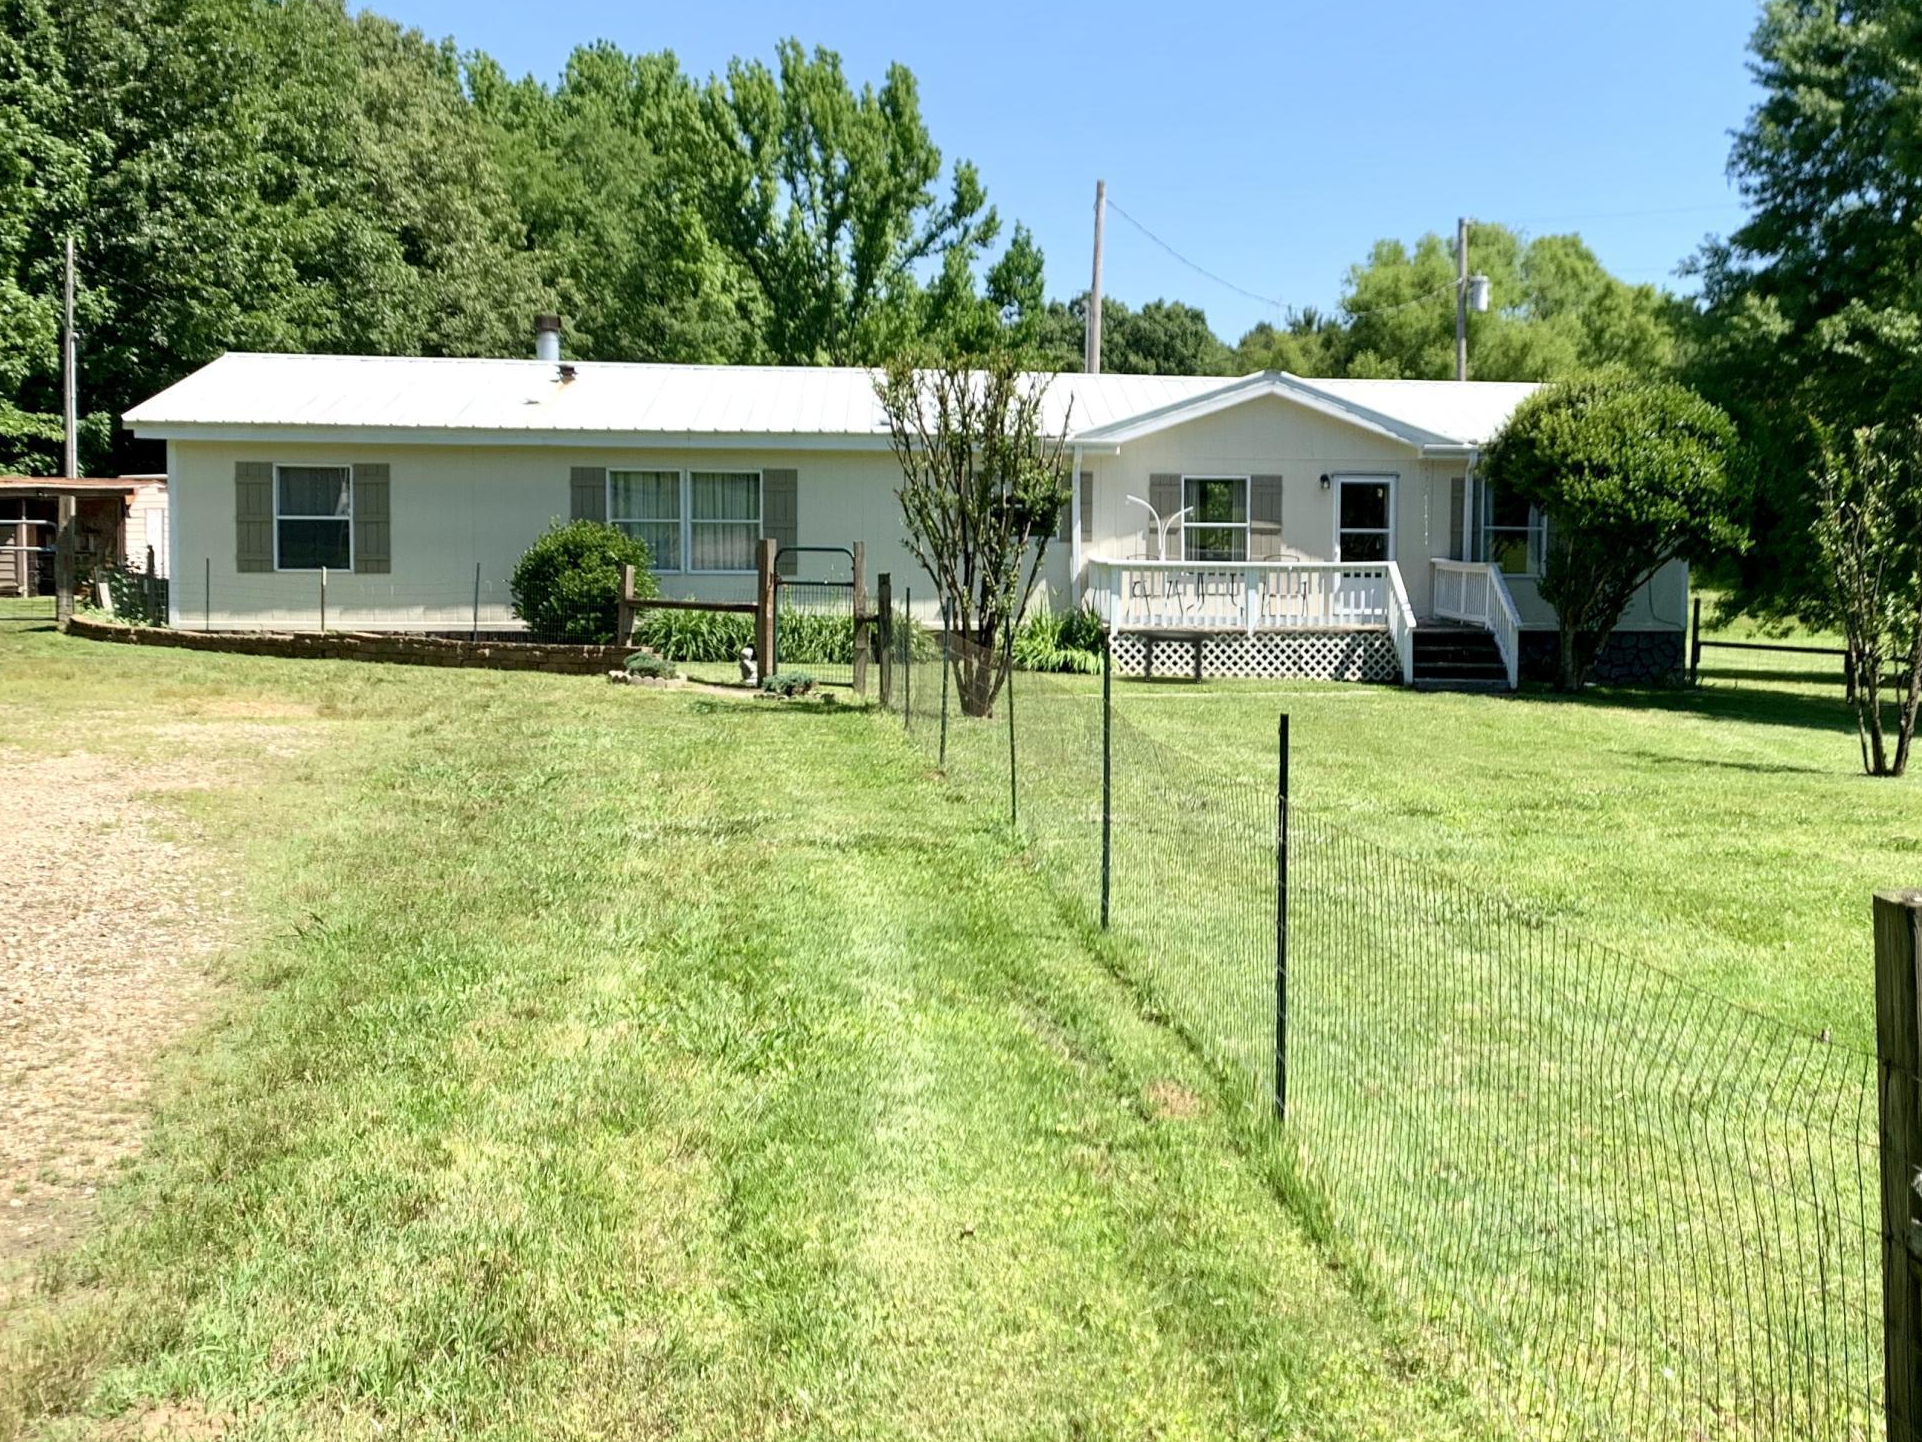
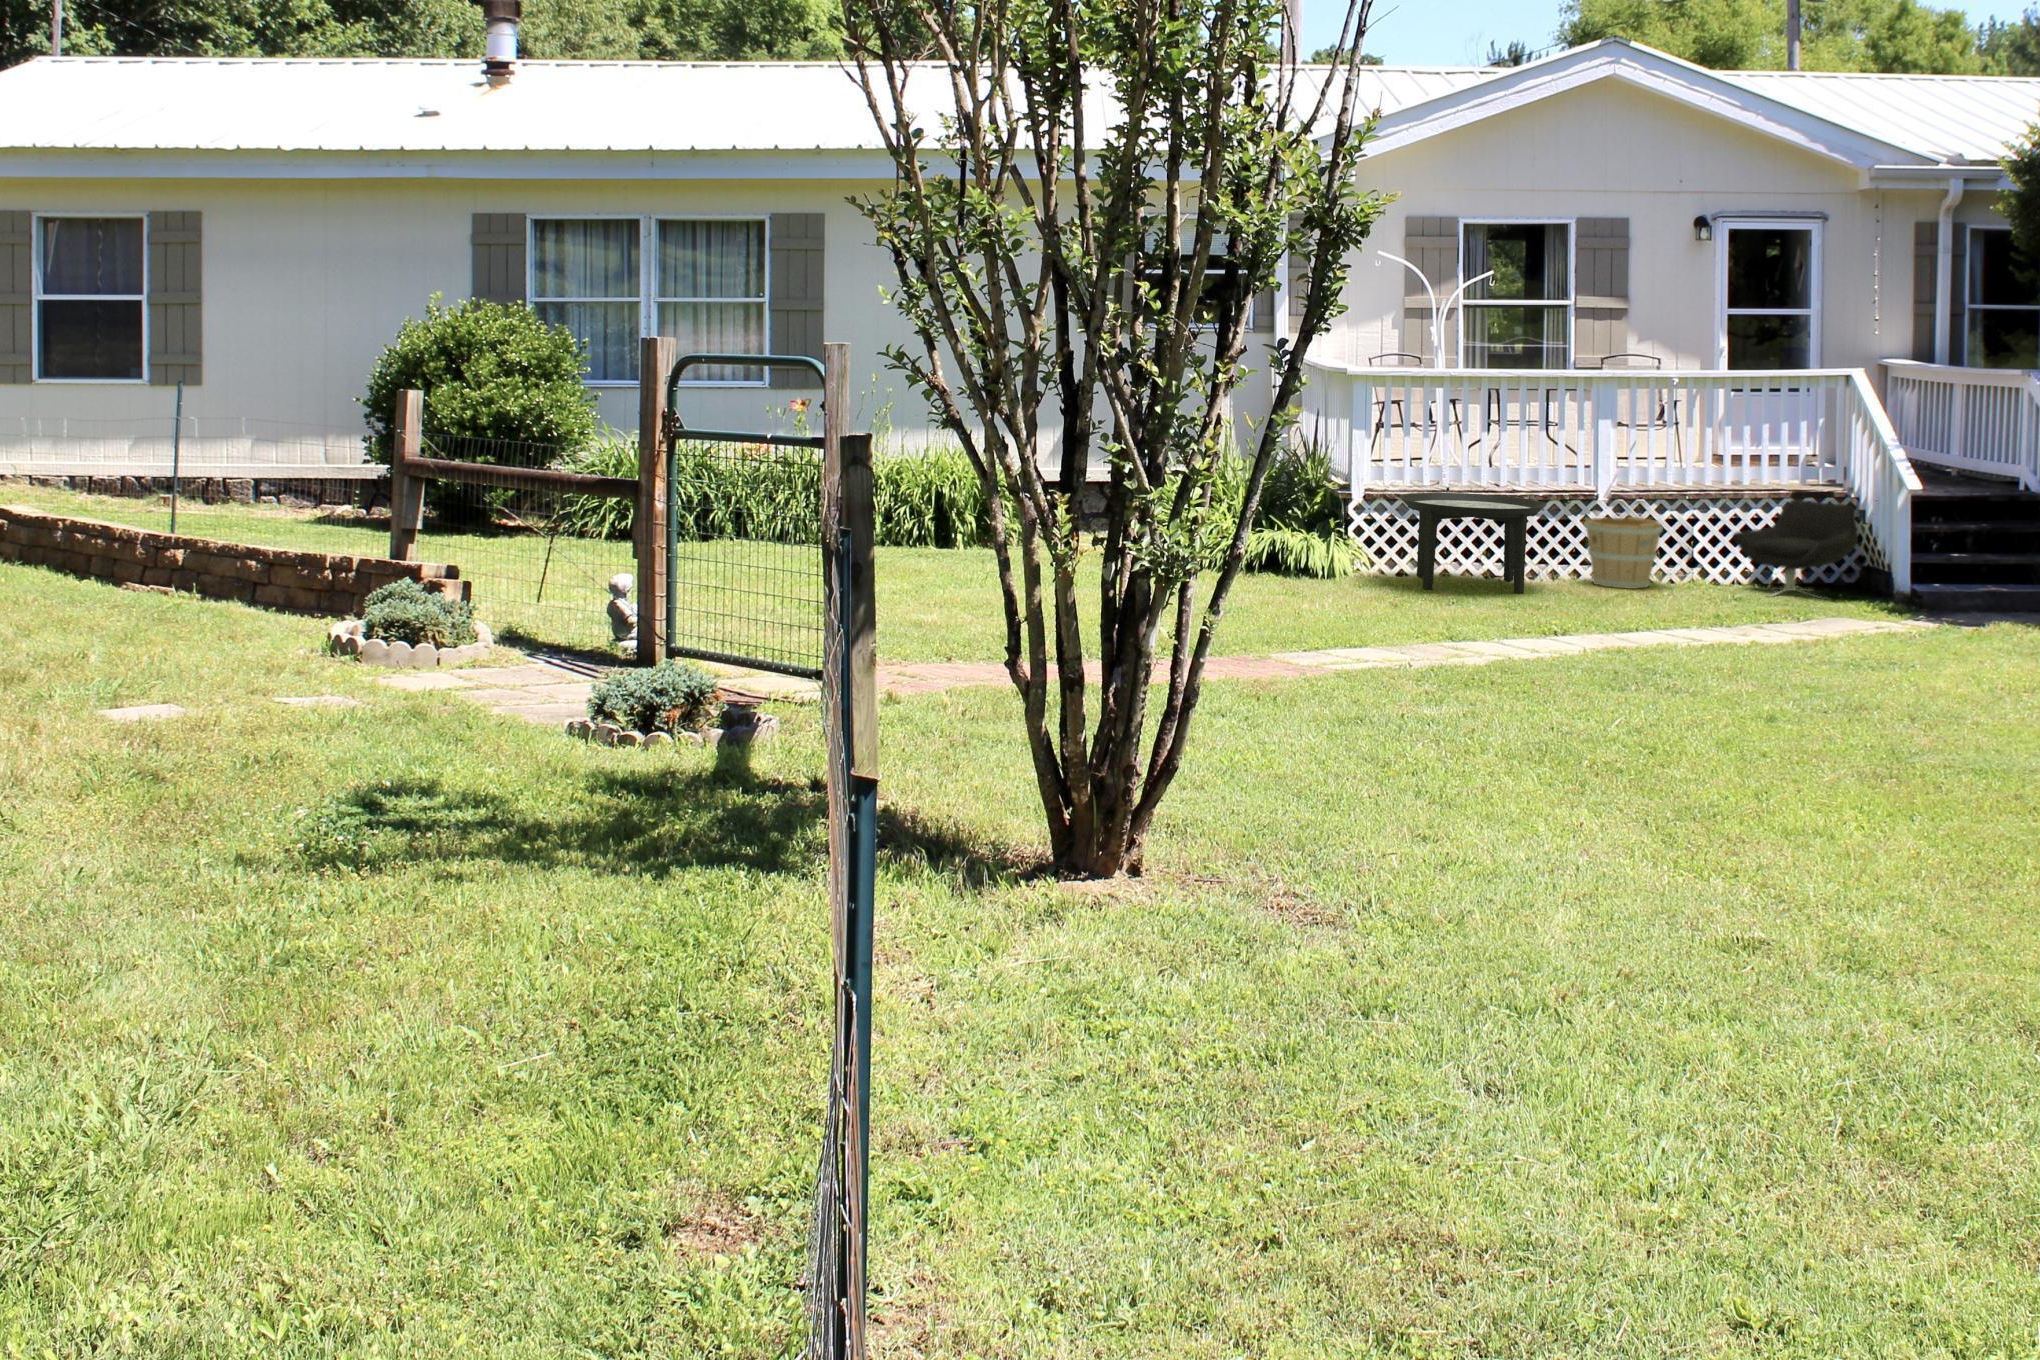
lounge chair: none [1322,633,1389,686] -> present [1733,500,1858,597]
wooden bucket: none [1239,643,1282,682] -> present [1584,517,1663,589]

